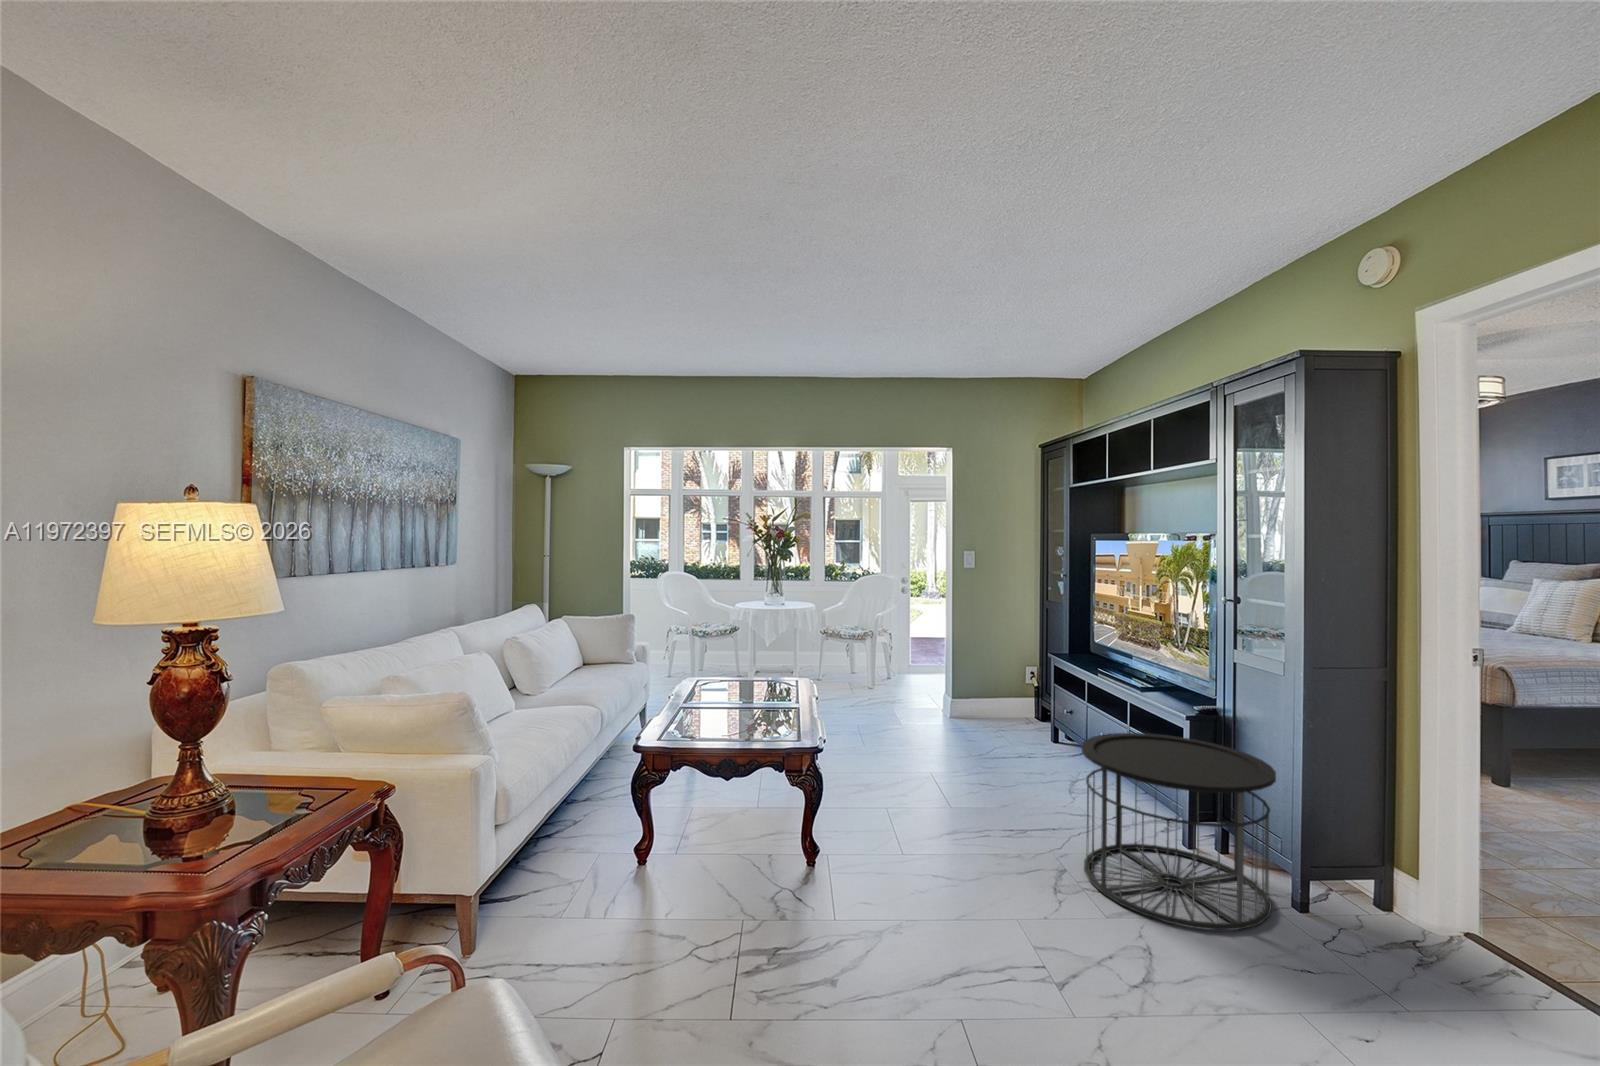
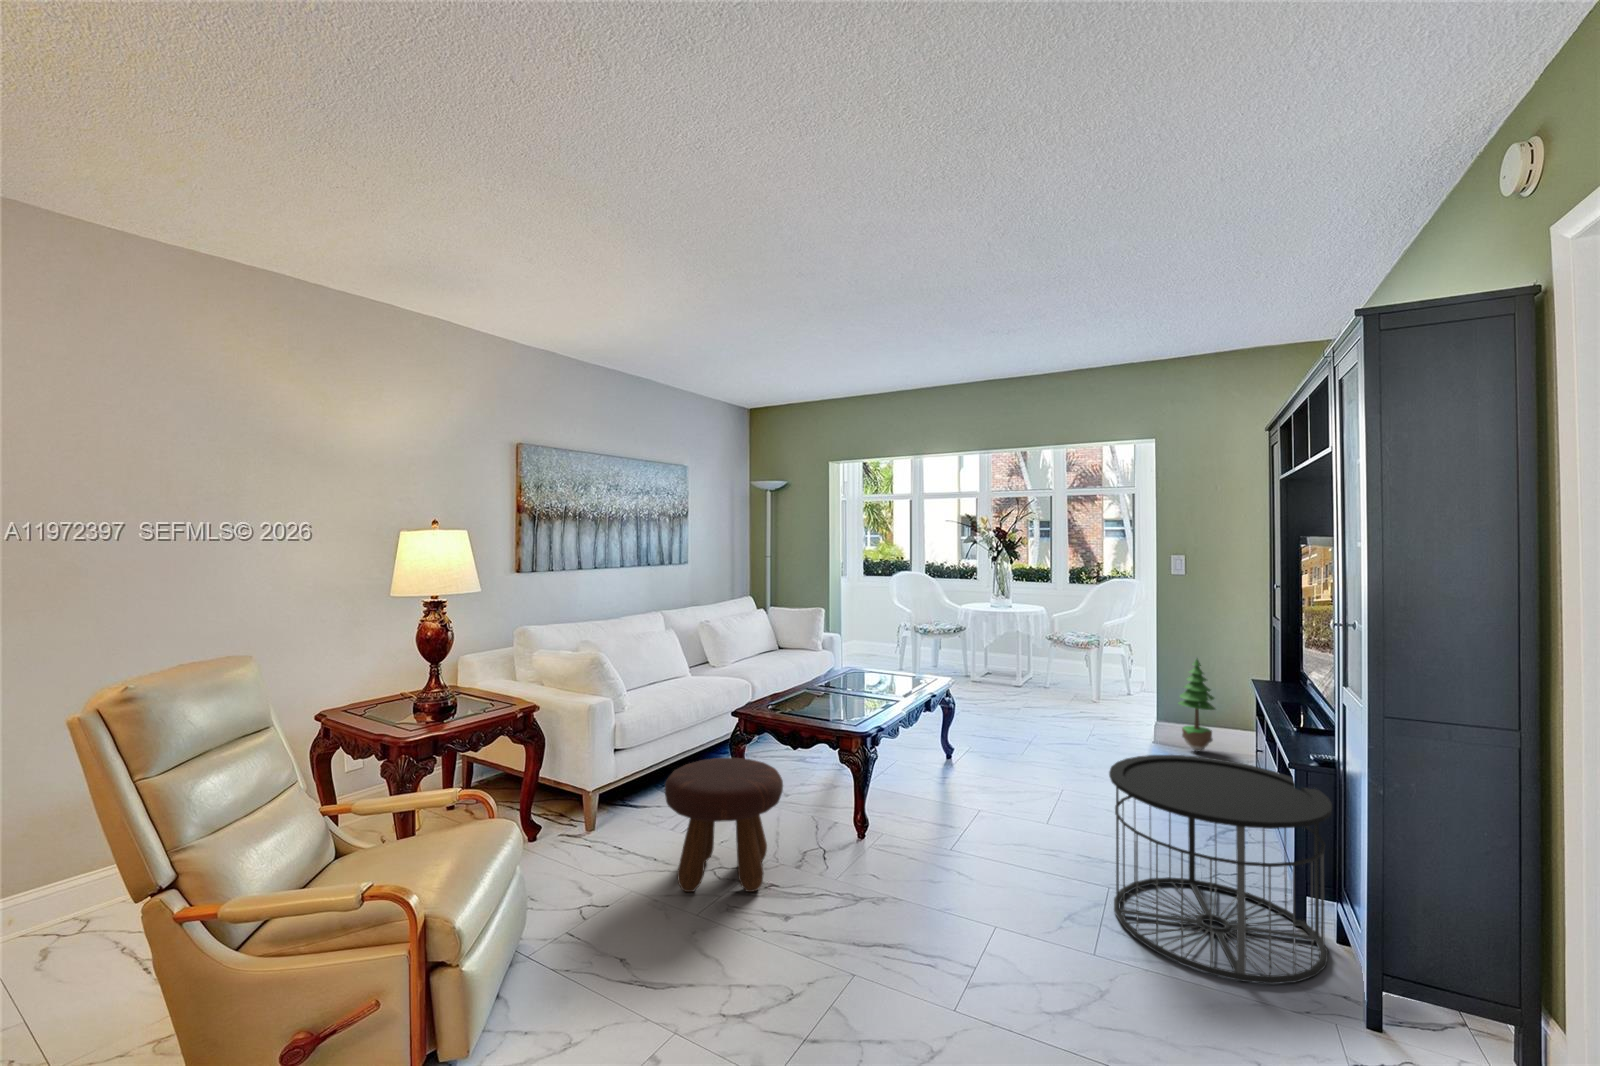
potted tree: none [976,643,1006,726] -> present [1178,658,1215,751]
footstool: none [641,809,796,1007] -> present [665,758,783,892]

